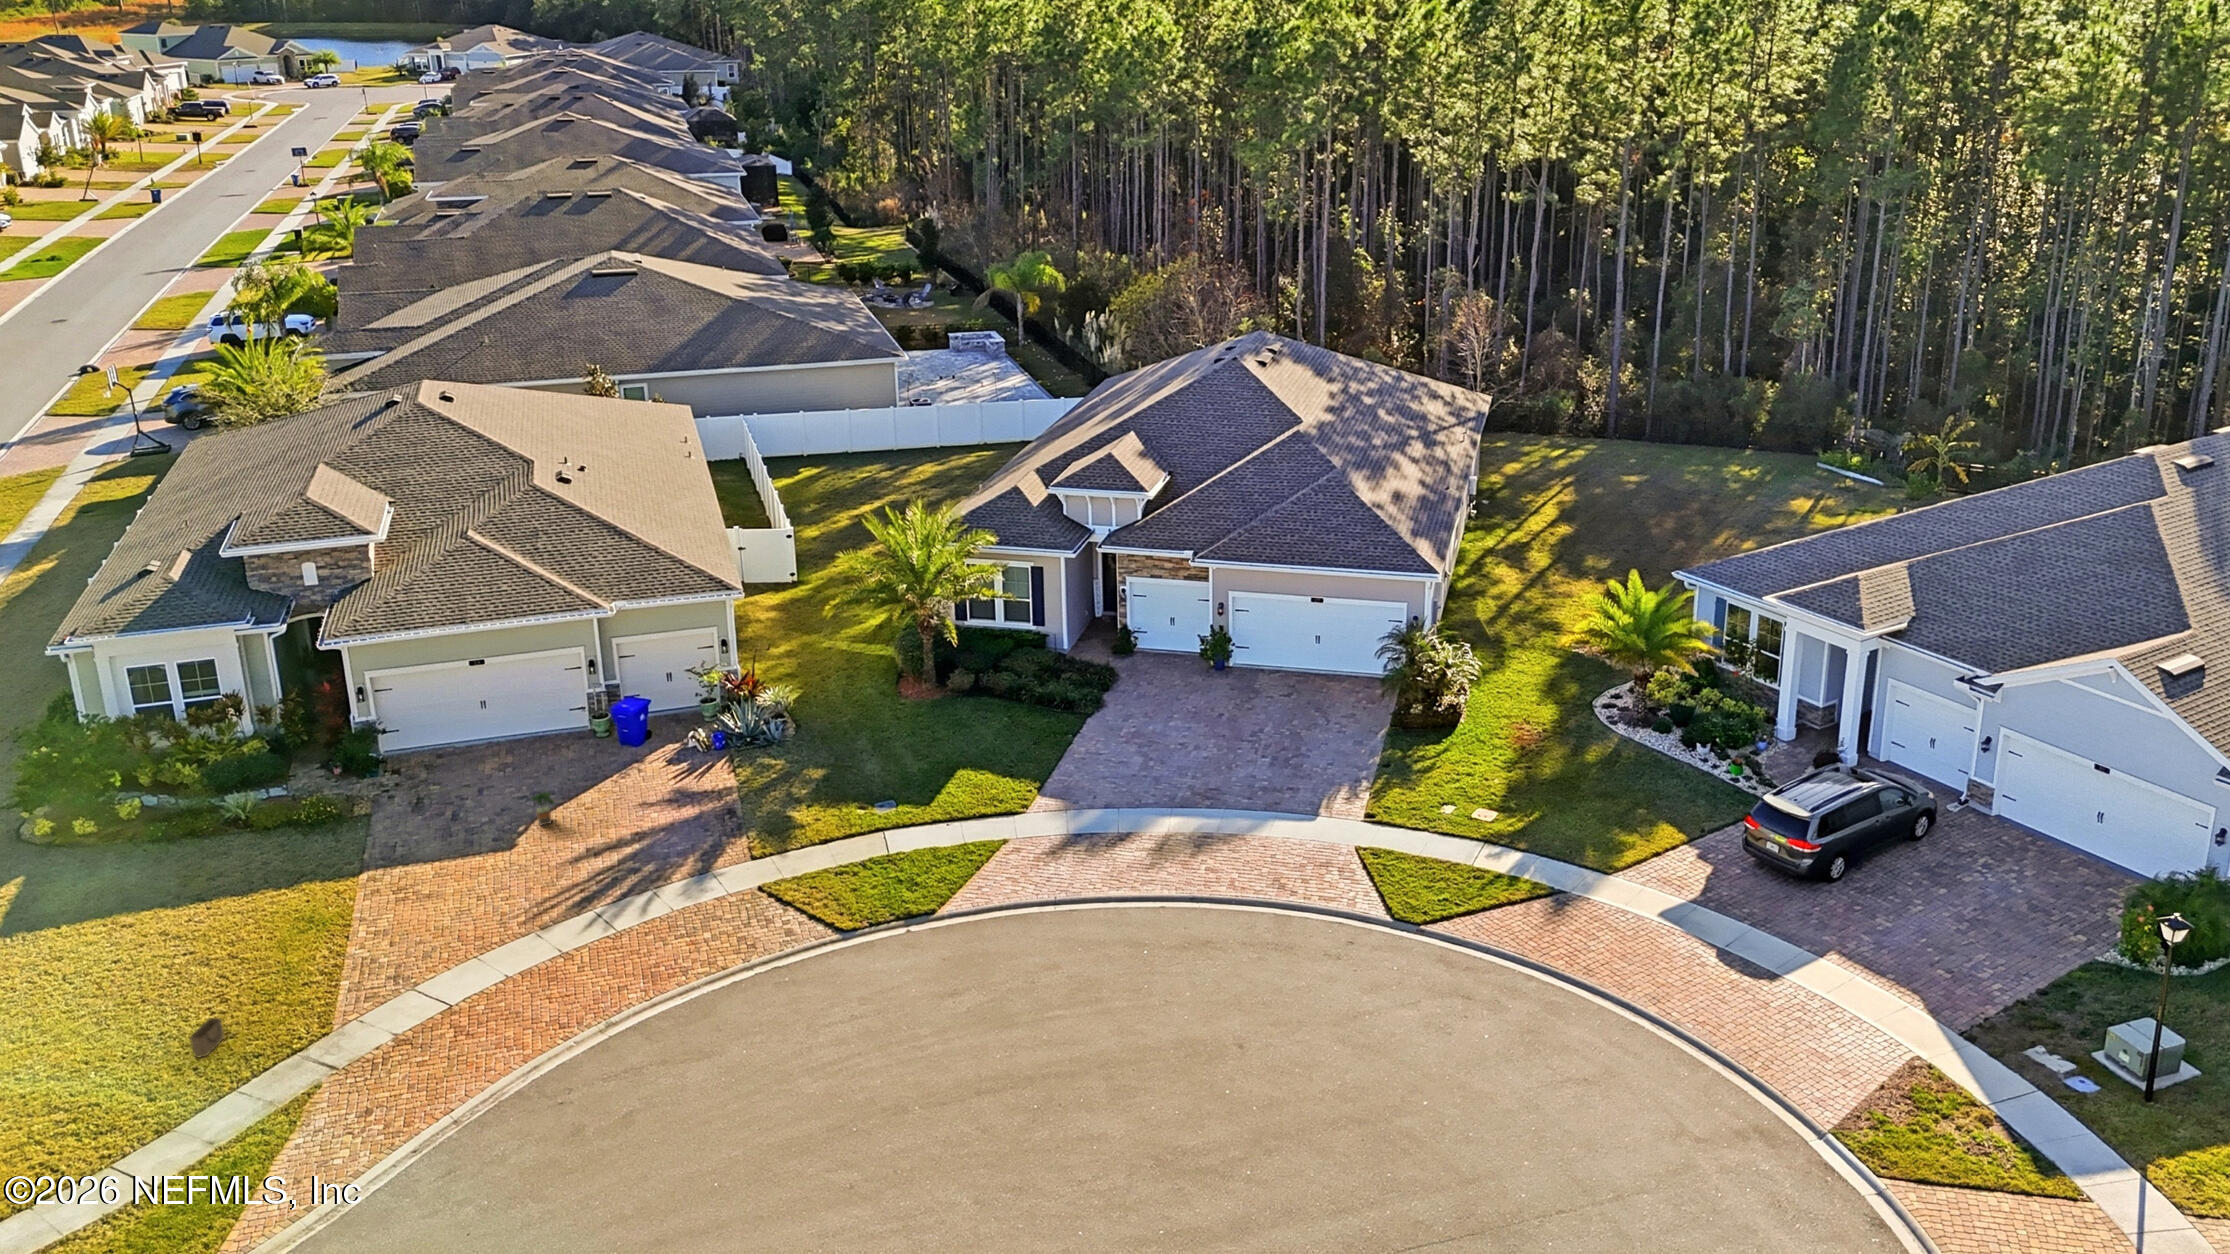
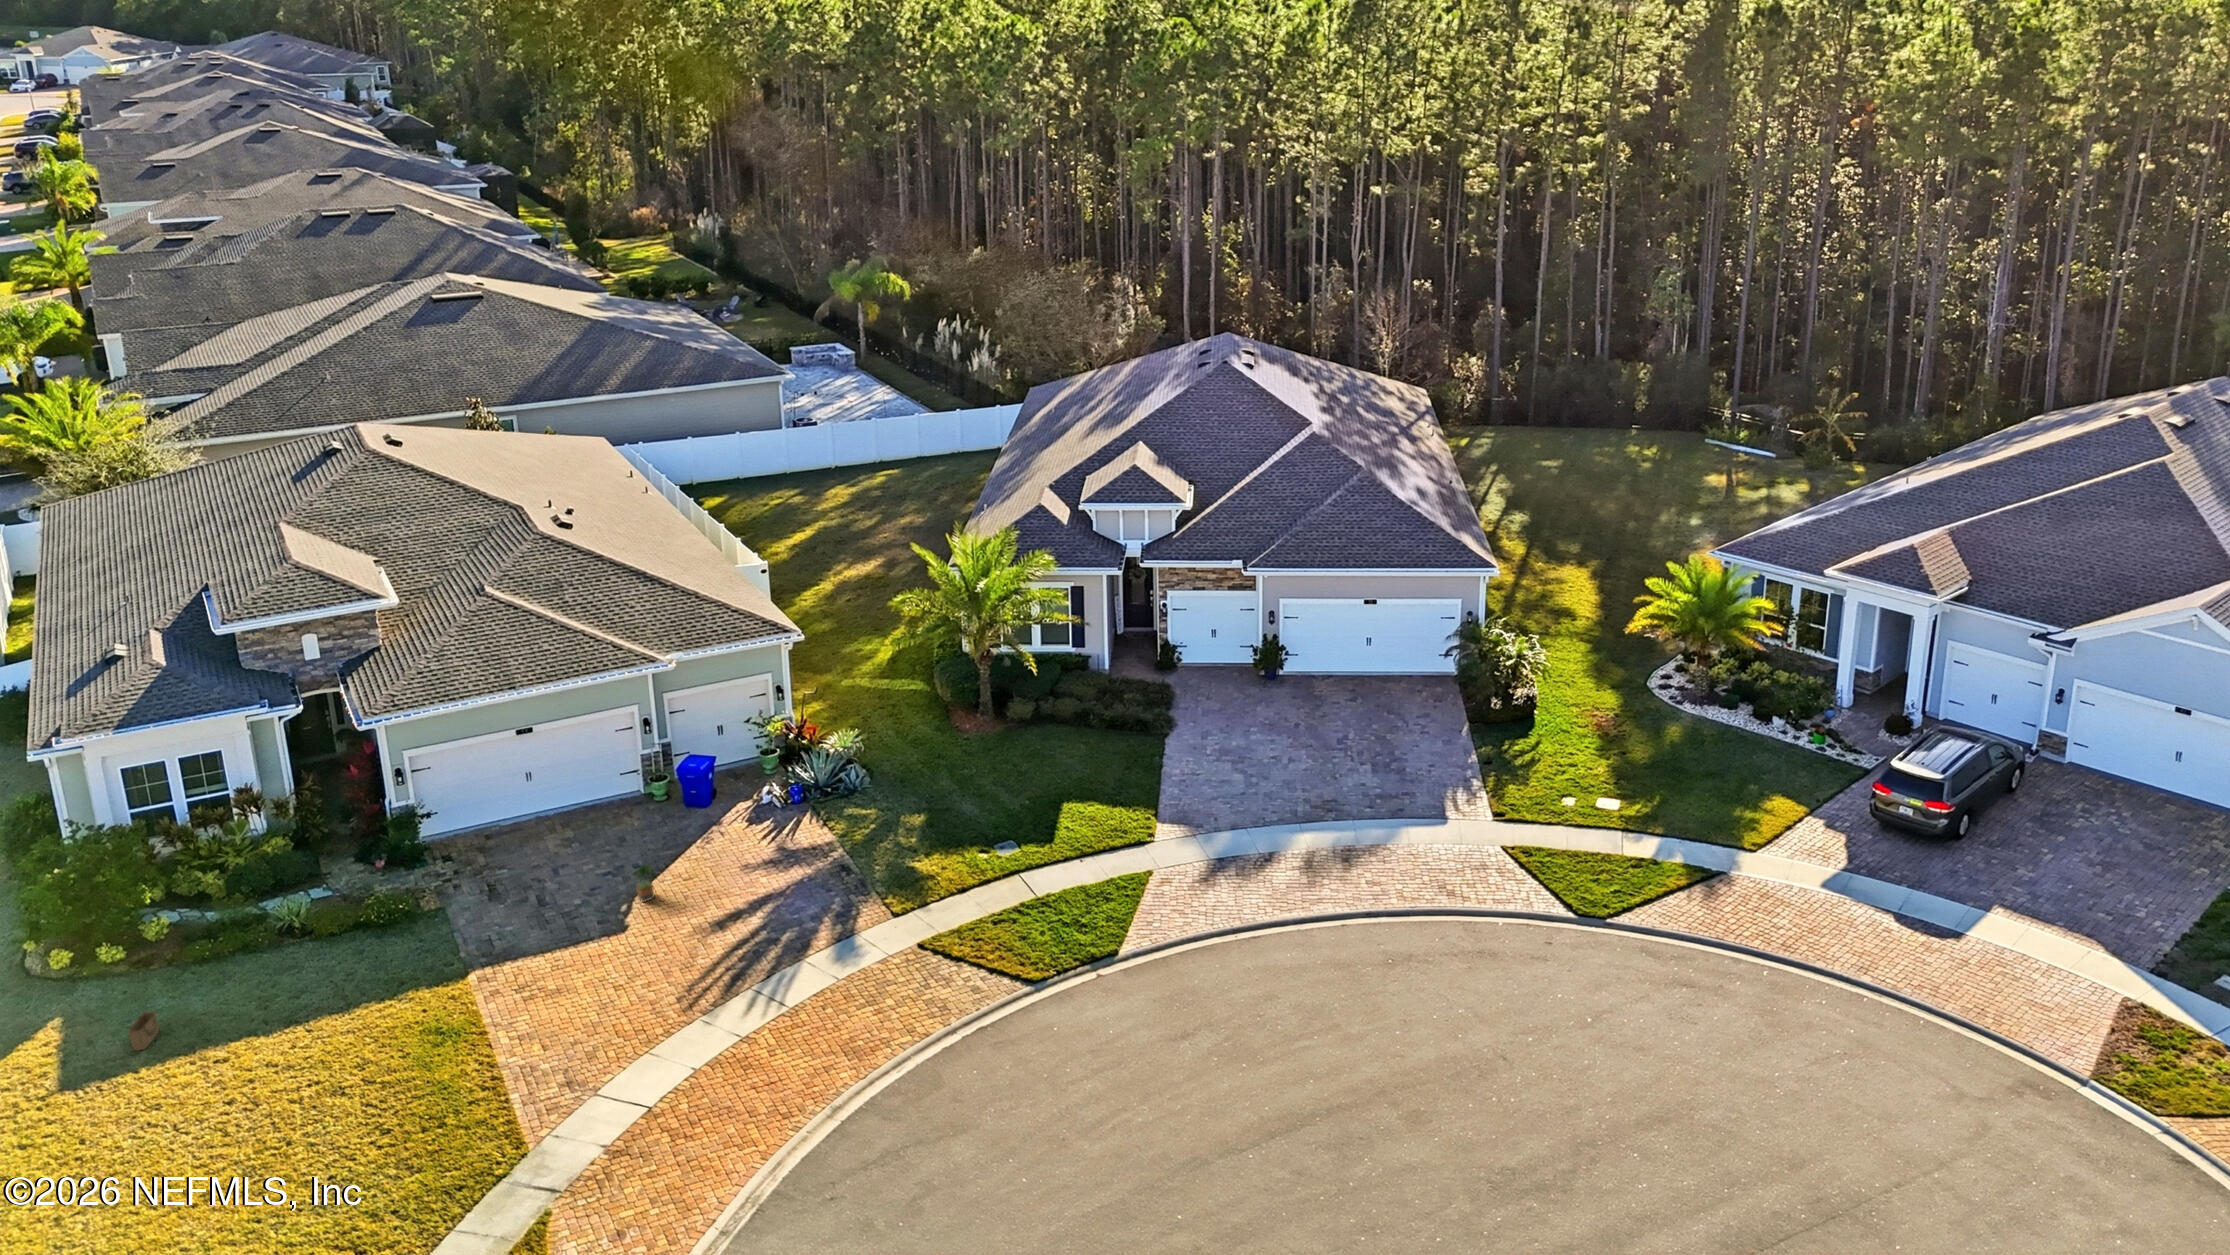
basket: present [189,1018,224,1057] -> present [128,1011,159,1051]

